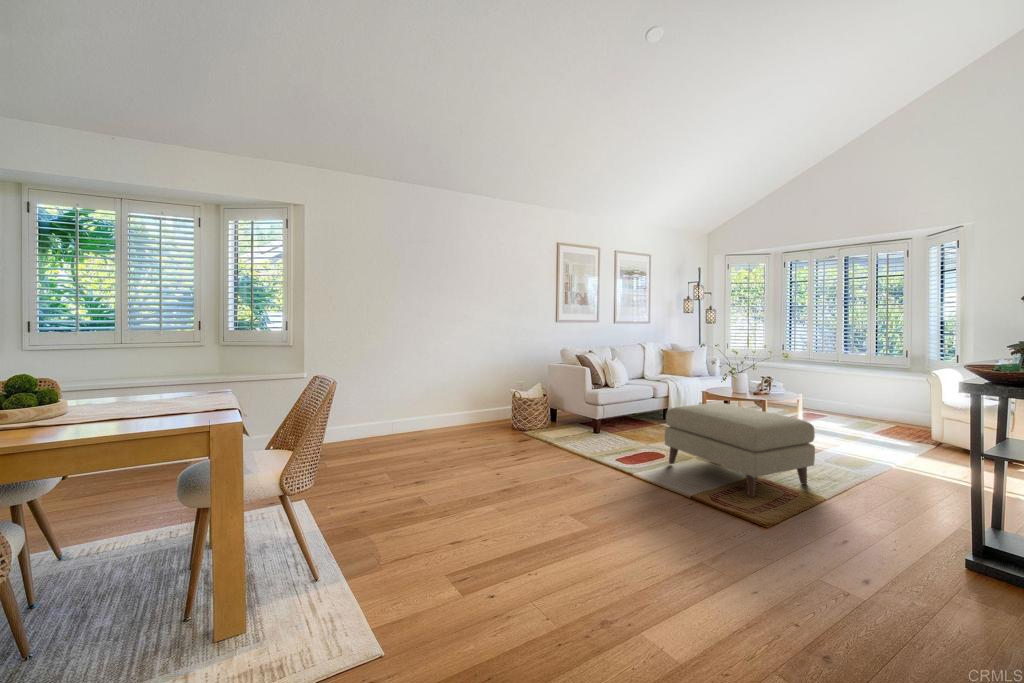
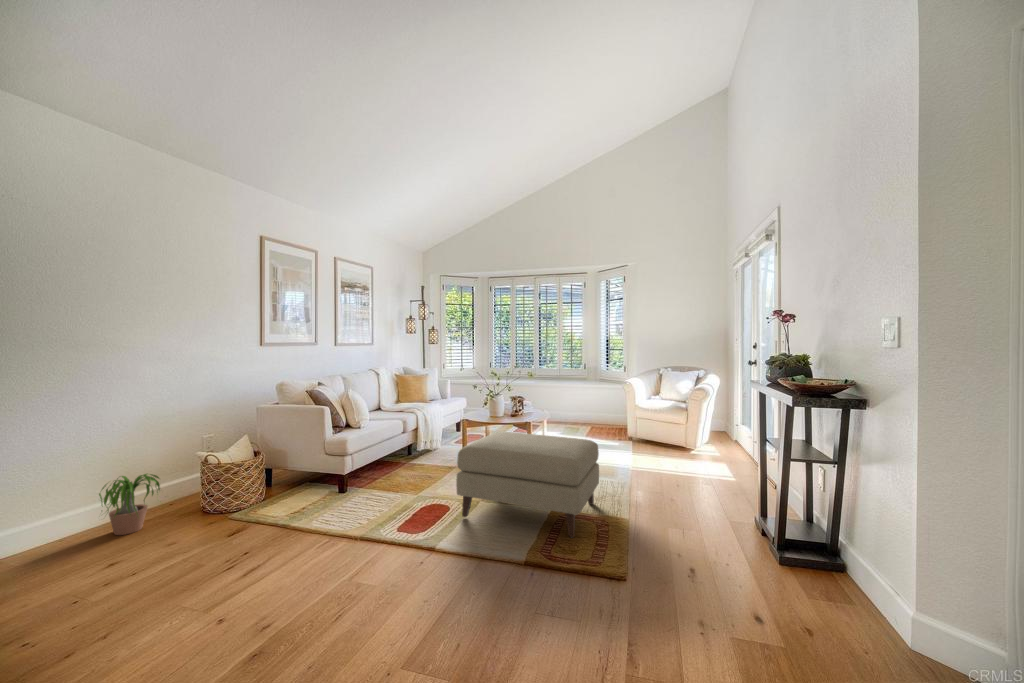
potted plant: none [467,396,499,429] -> present [99,474,160,535]

